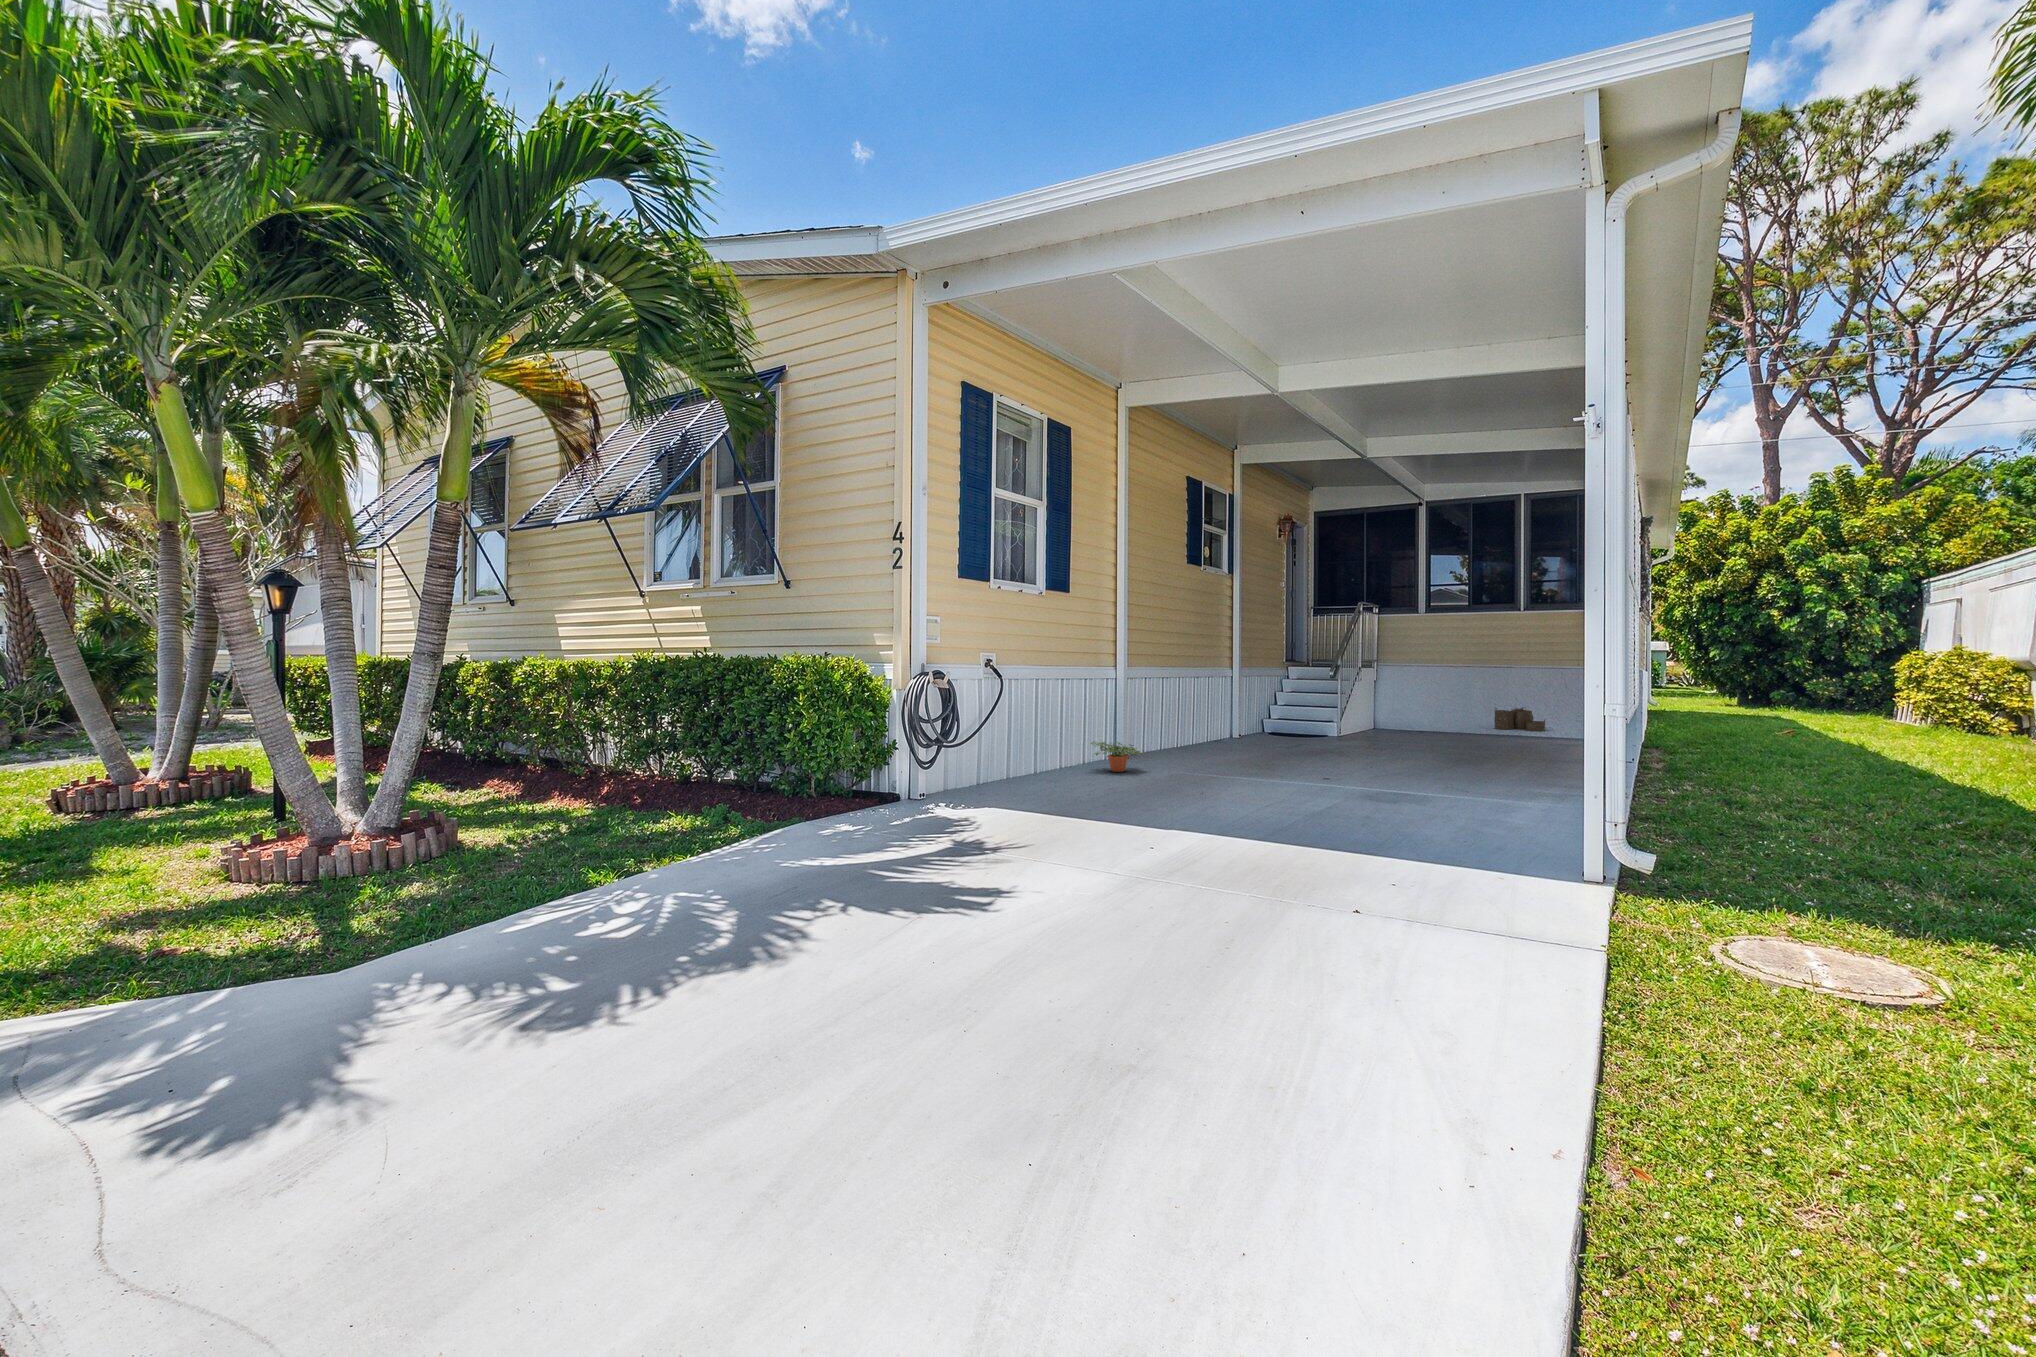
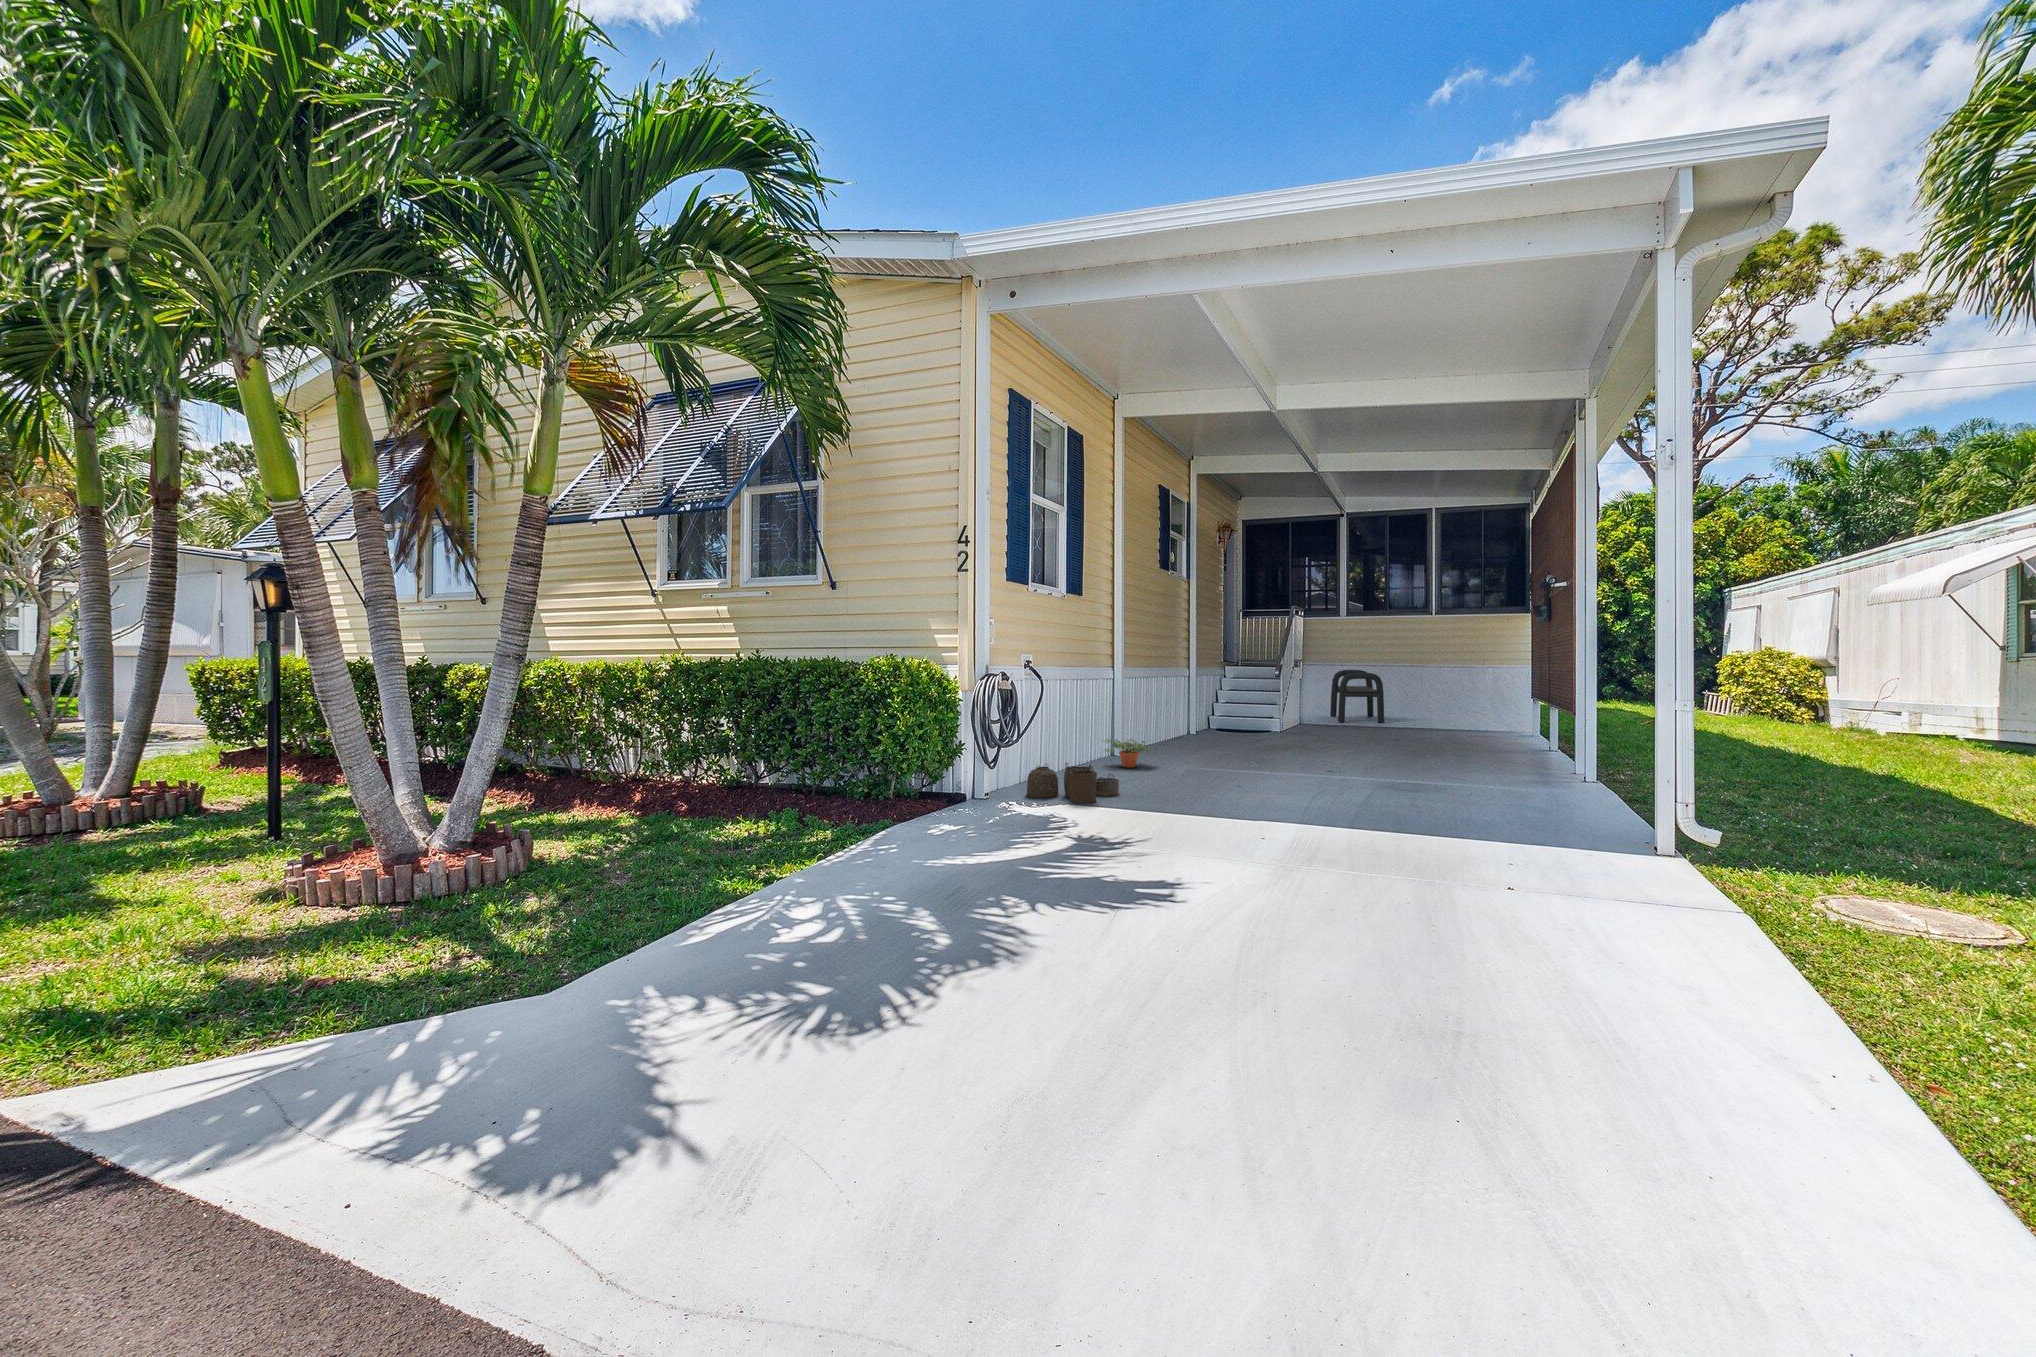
bench: none [1402,671,1454,730] -> present [1330,670,1384,723]
woven basket: present [1494,707,1545,731] -> present [1026,763,1119,803]

